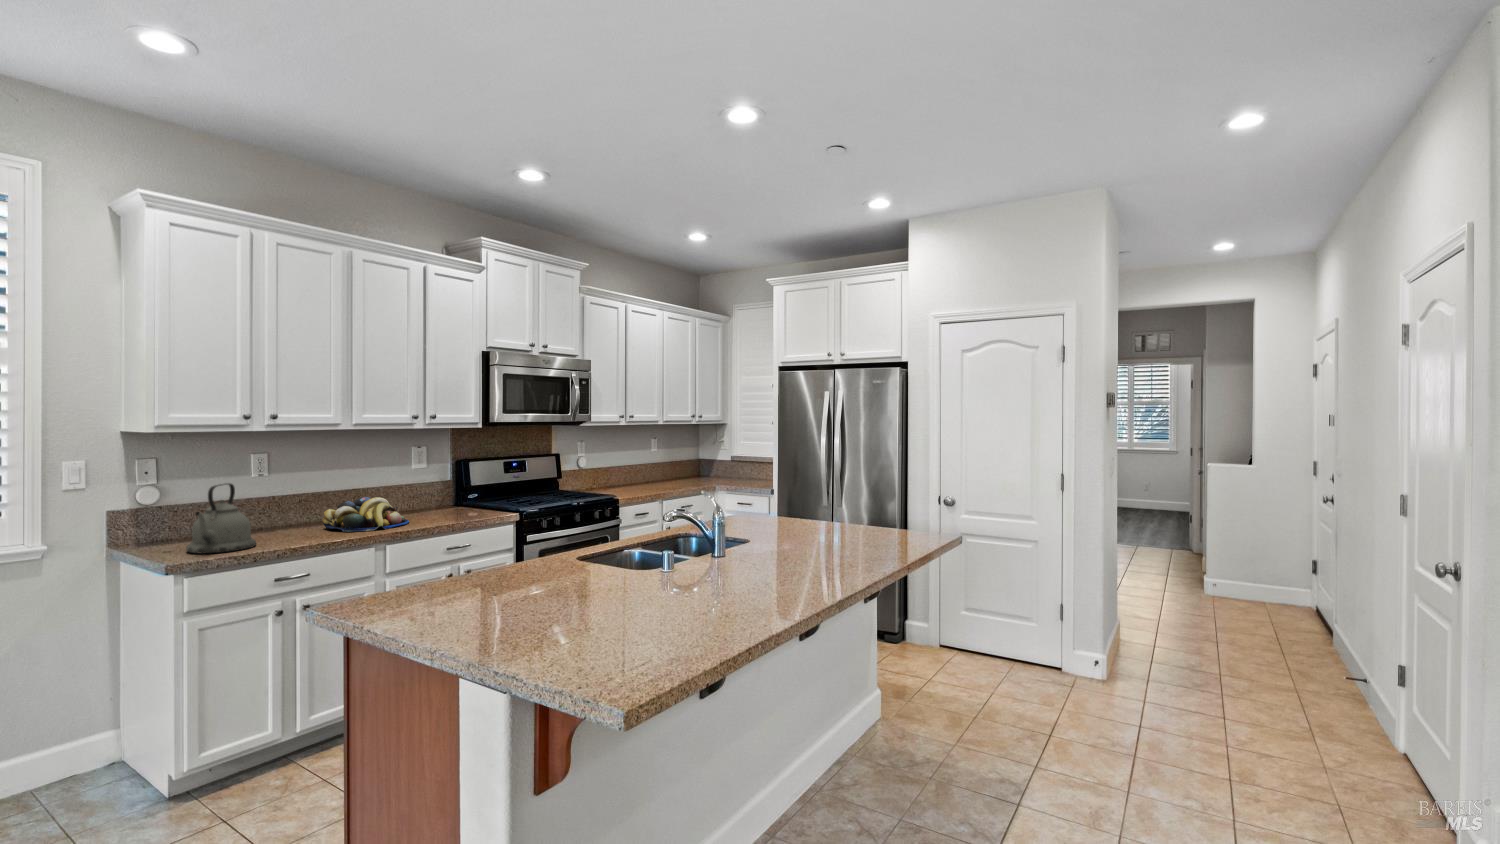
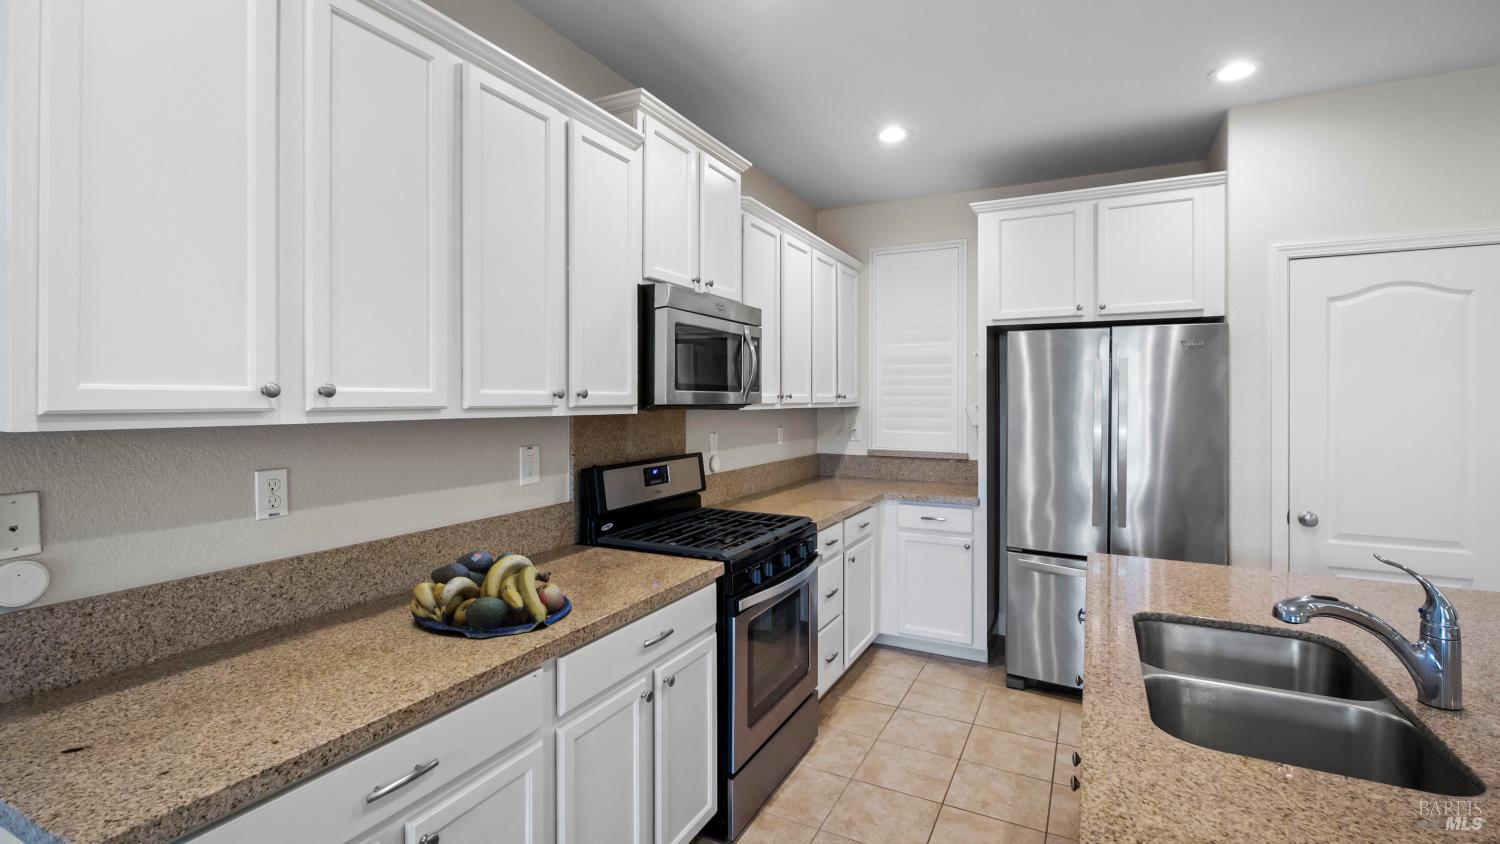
kettle: present [186,483,256,554] -> none [135,555,309,754]

